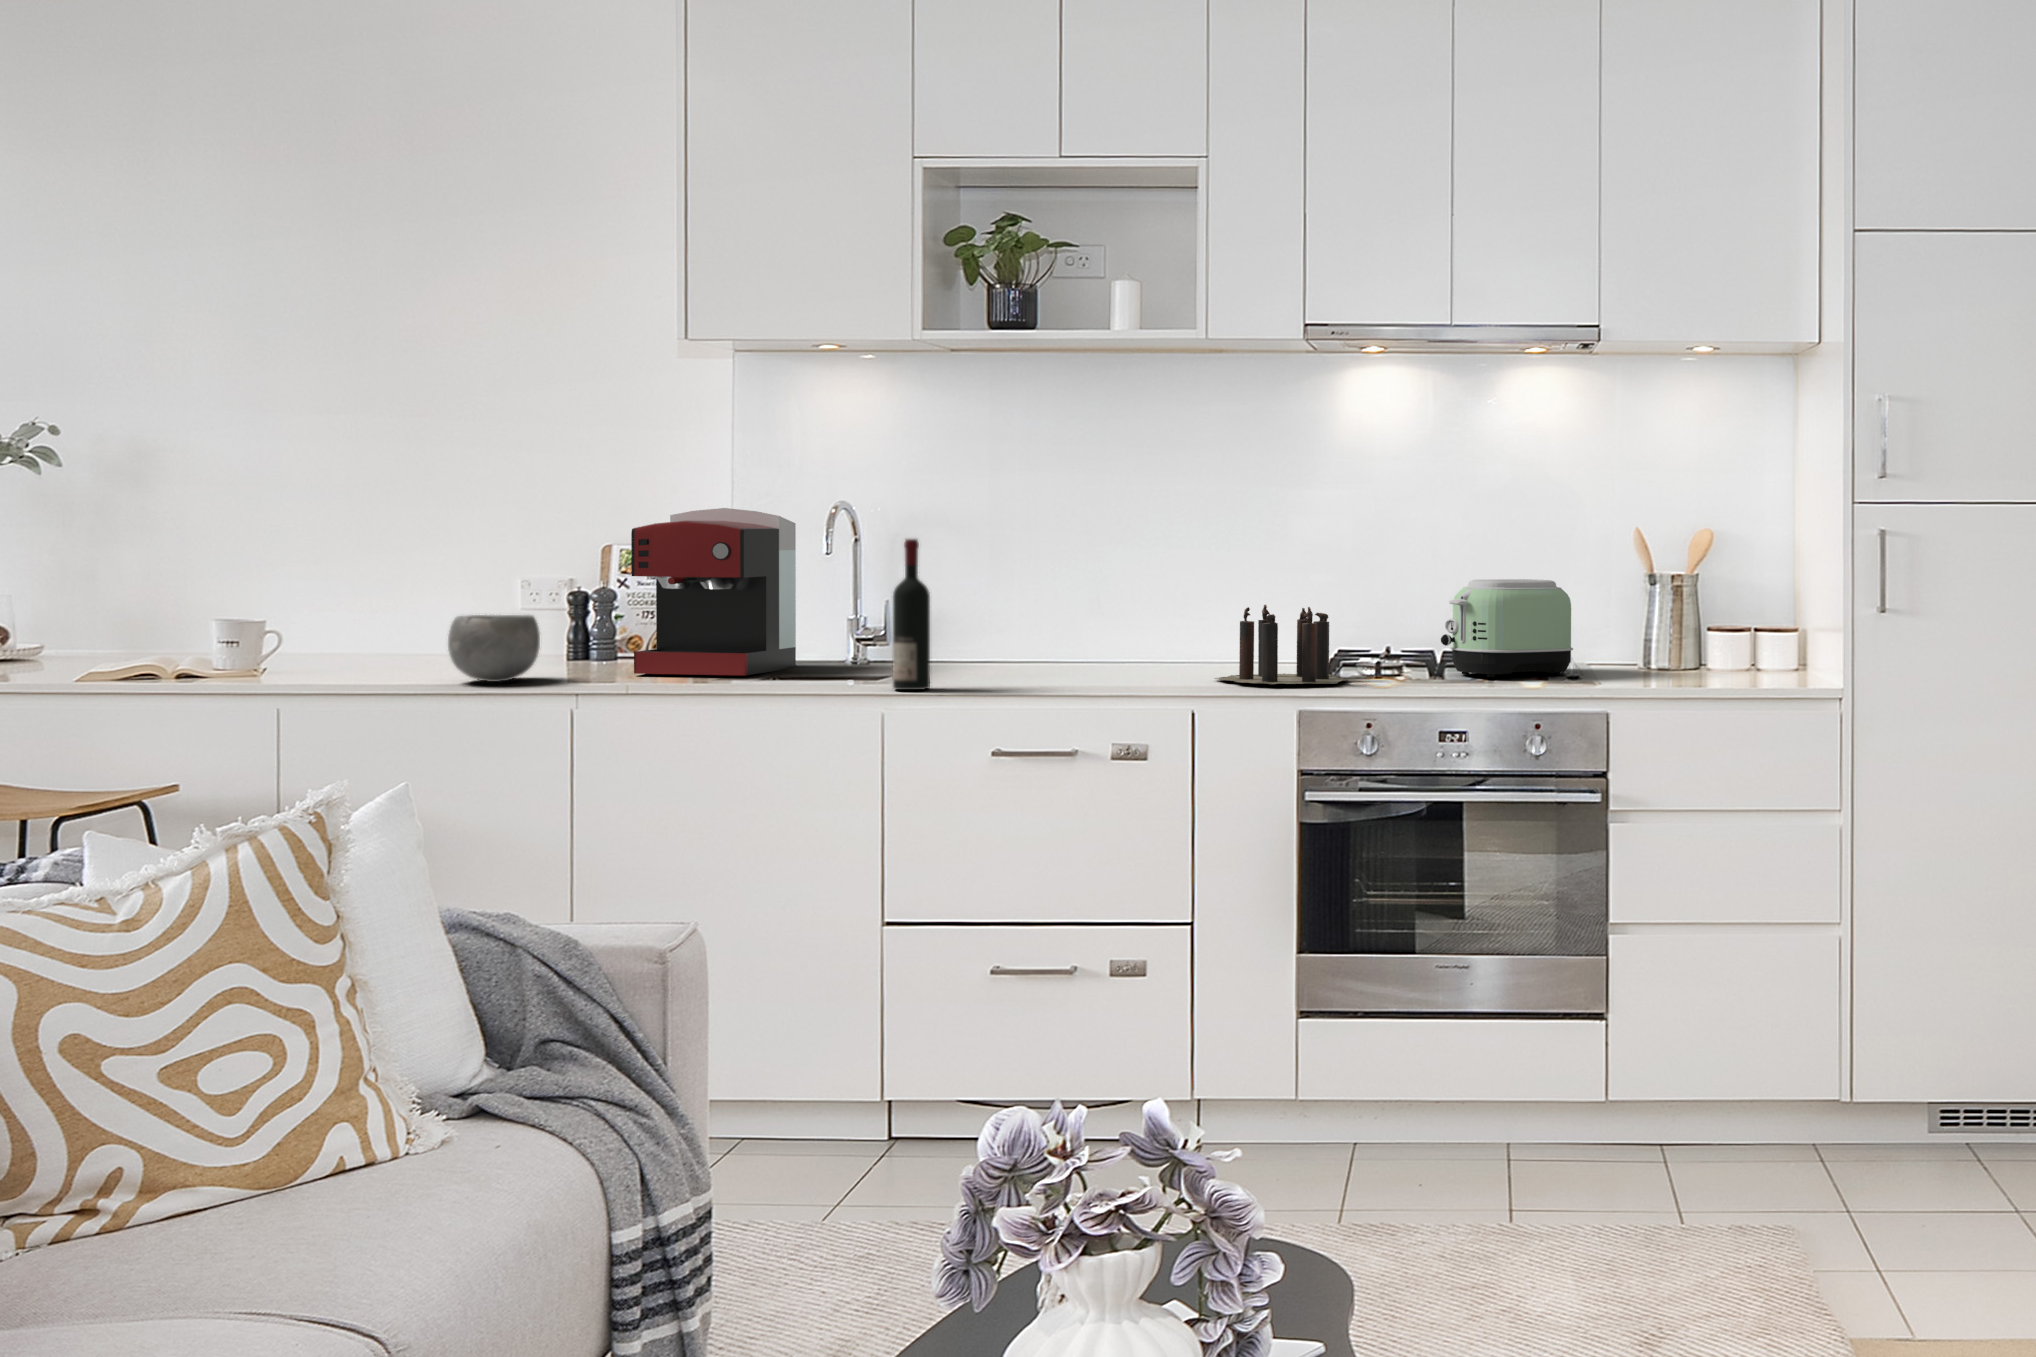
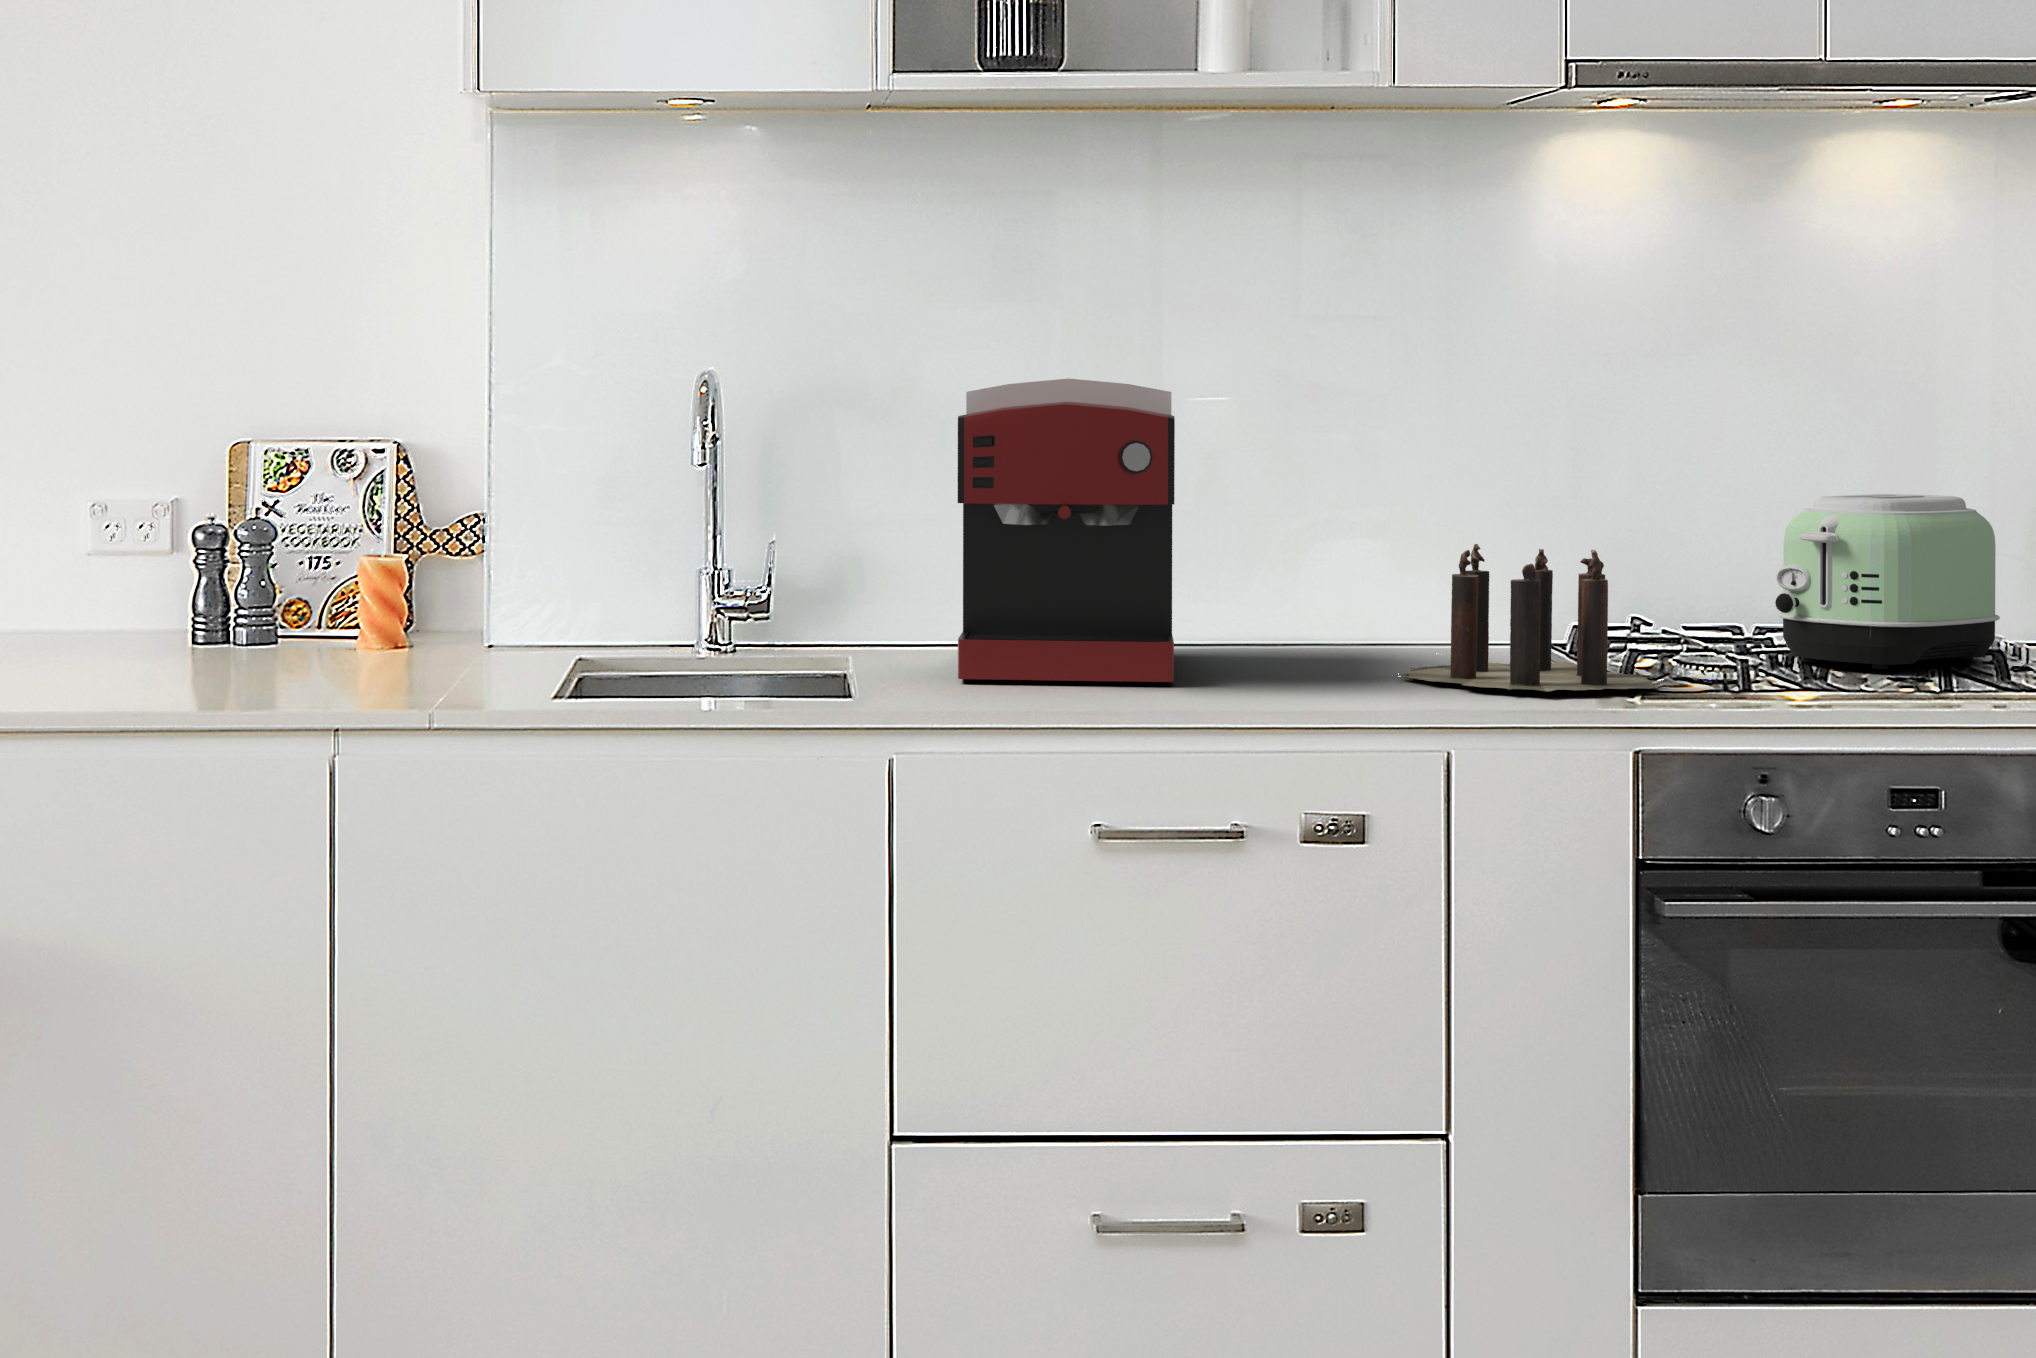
coffee maker: present [631,508,796,675] -> present [958,378,1175,682]
wine bottle: present [893,539,930,690] -> none [872,433,939,710]
ceramic bowl: present [448,615,540,682] -> none [46,572,204,695]

